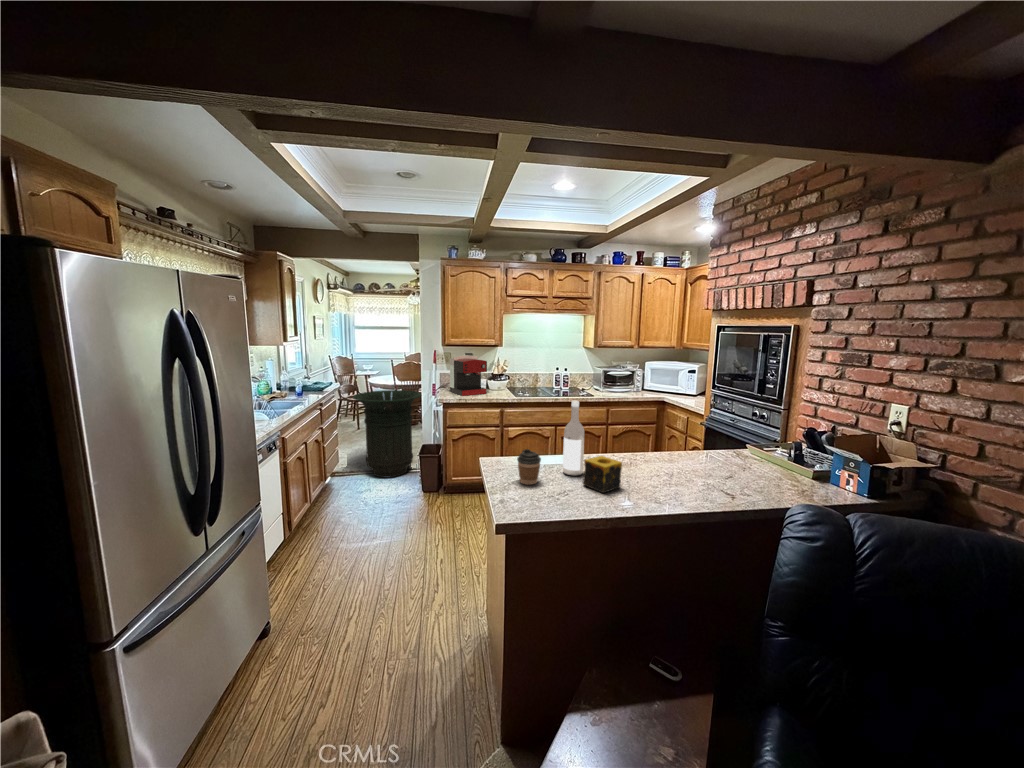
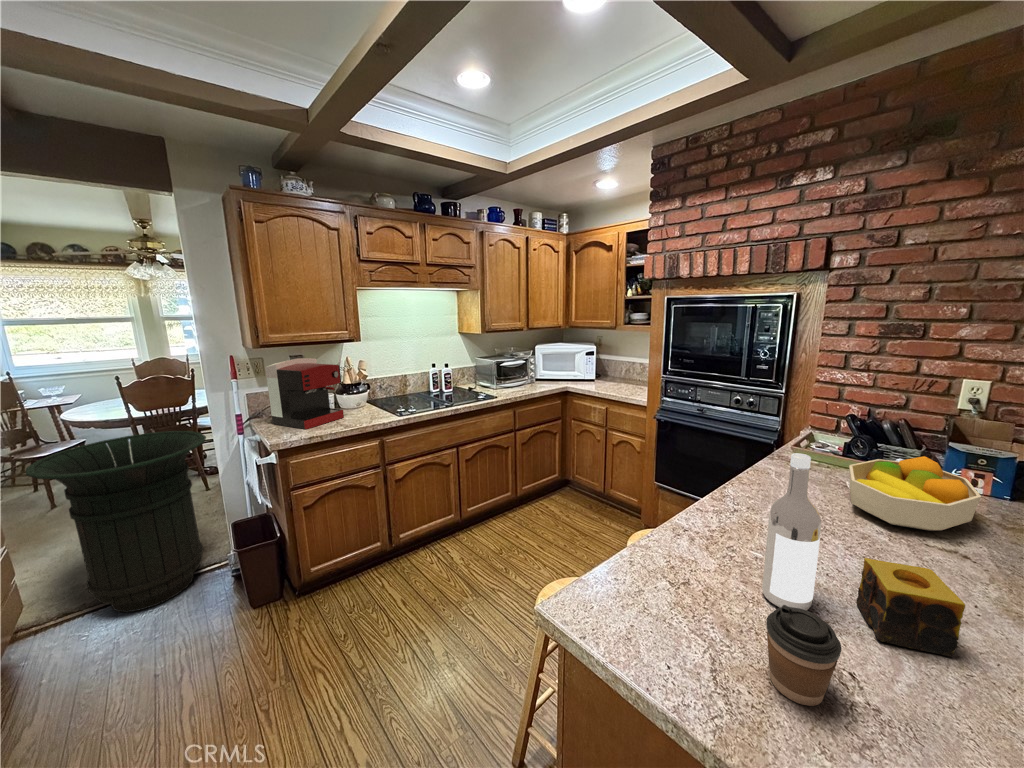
fruit bowl: none [688,442,774,482] -> present [849,456,981,530]

